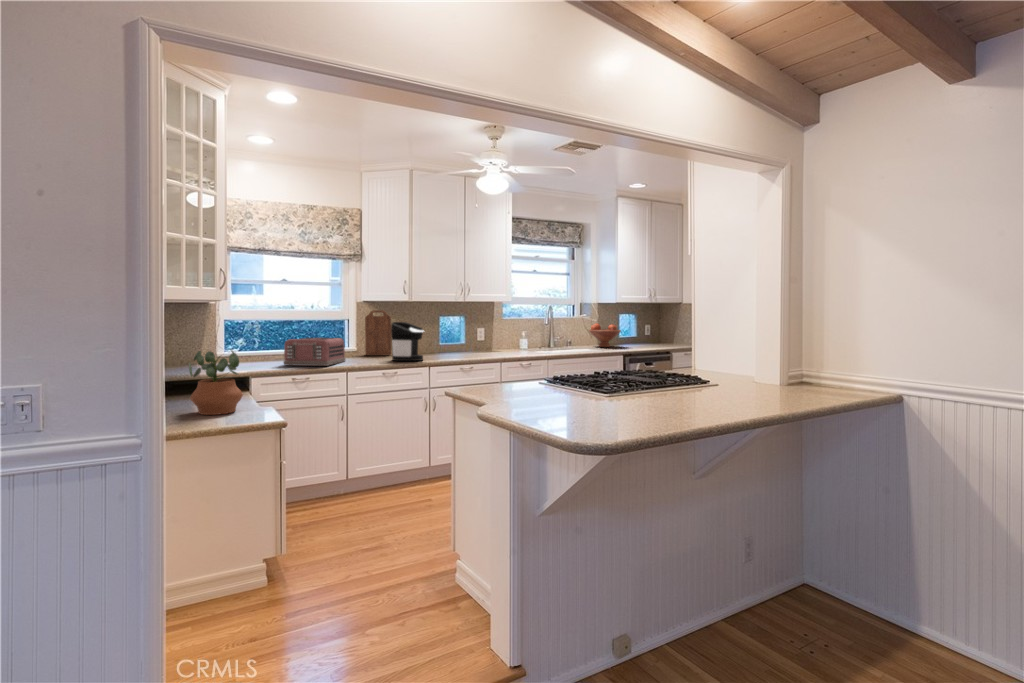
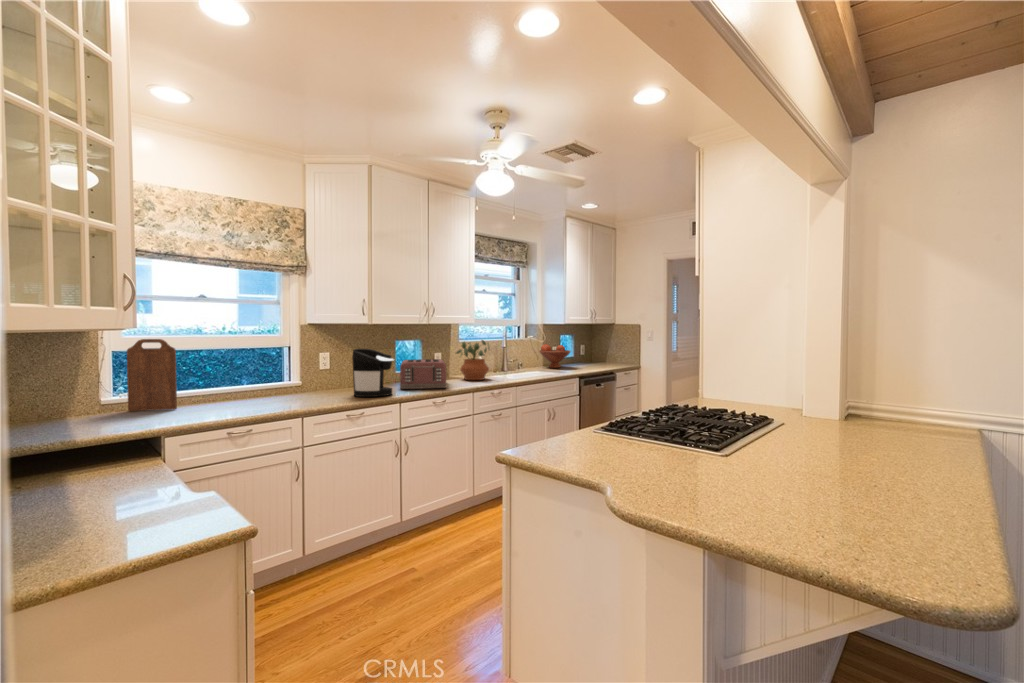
cutting board: present [365,310,391,355] -> present [127,339,177,411]
toaster: present [284,337,345,366] -> present [400,359,447,389]
potted plant: present [189,350,243,415] -> present [456,340,490,380]

